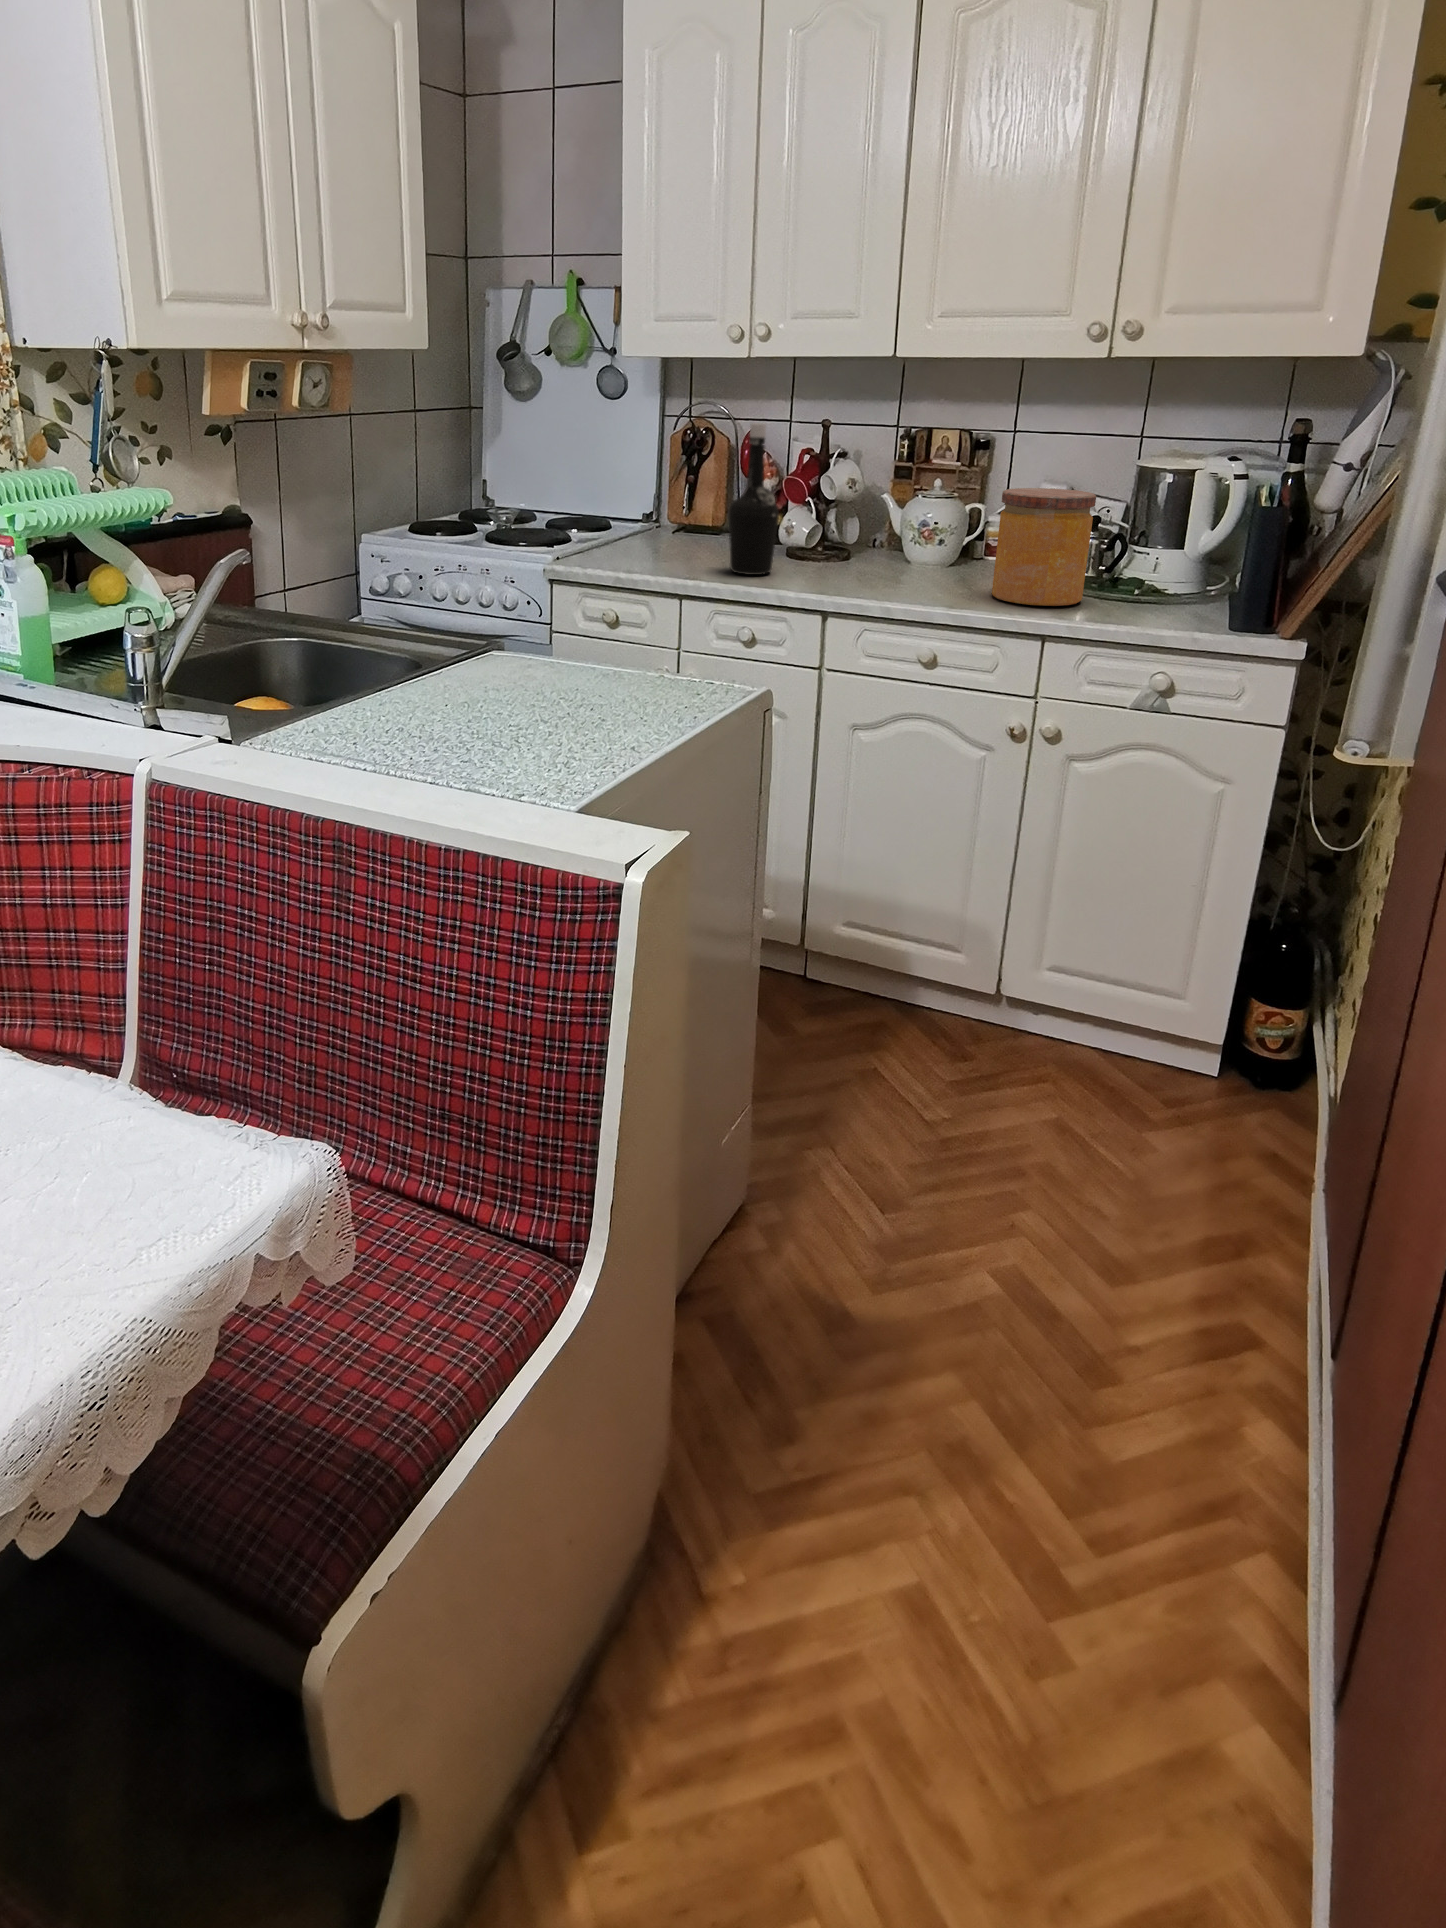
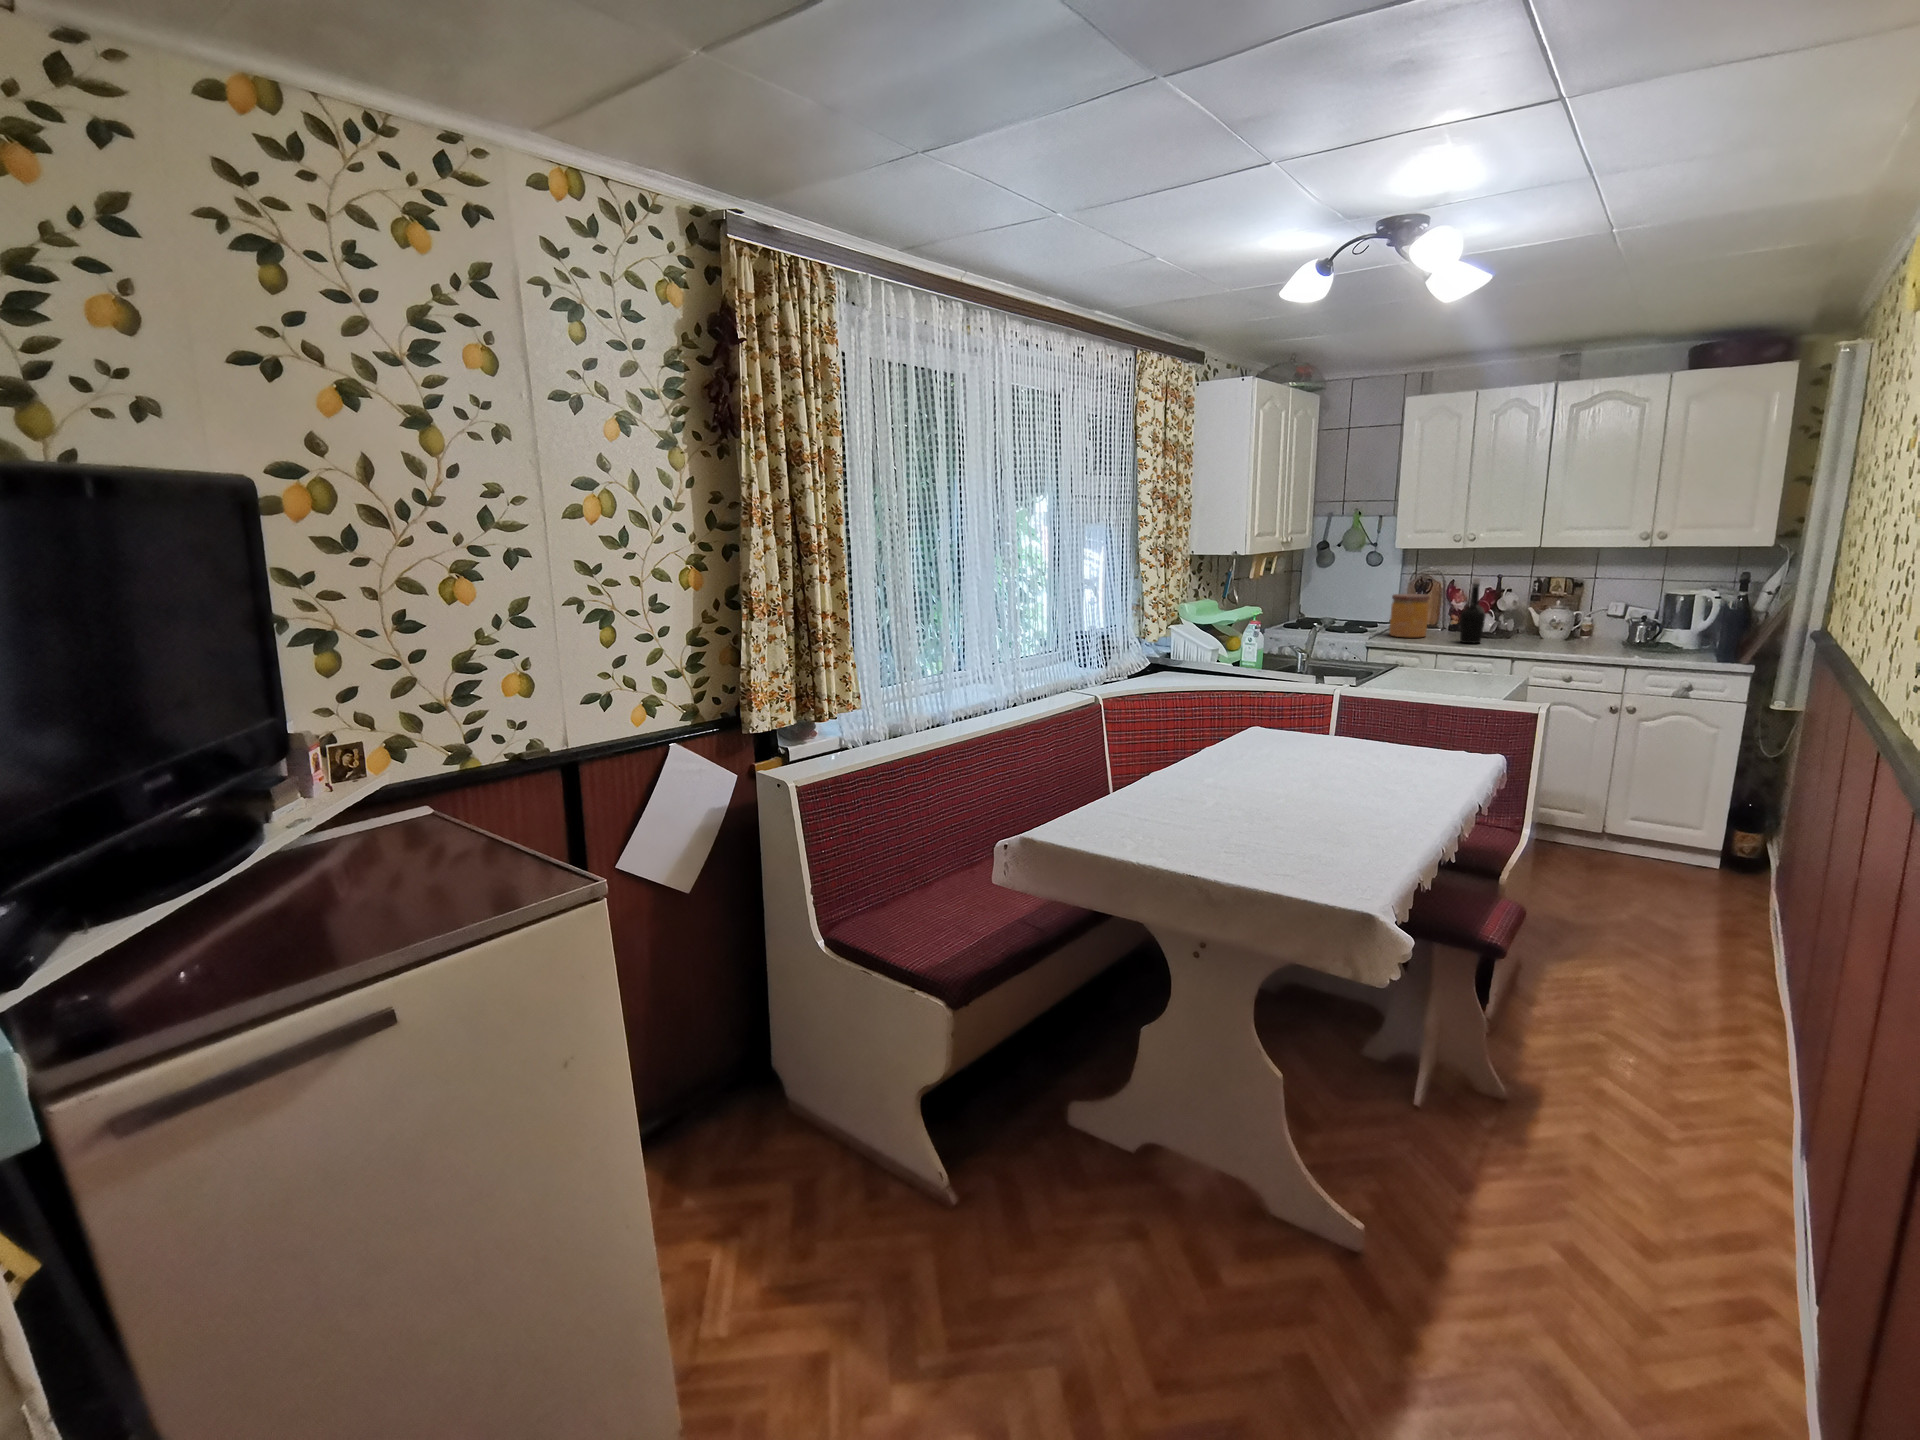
jar: present [992,488,1096,606] -> present [1389,594,1430,638]

